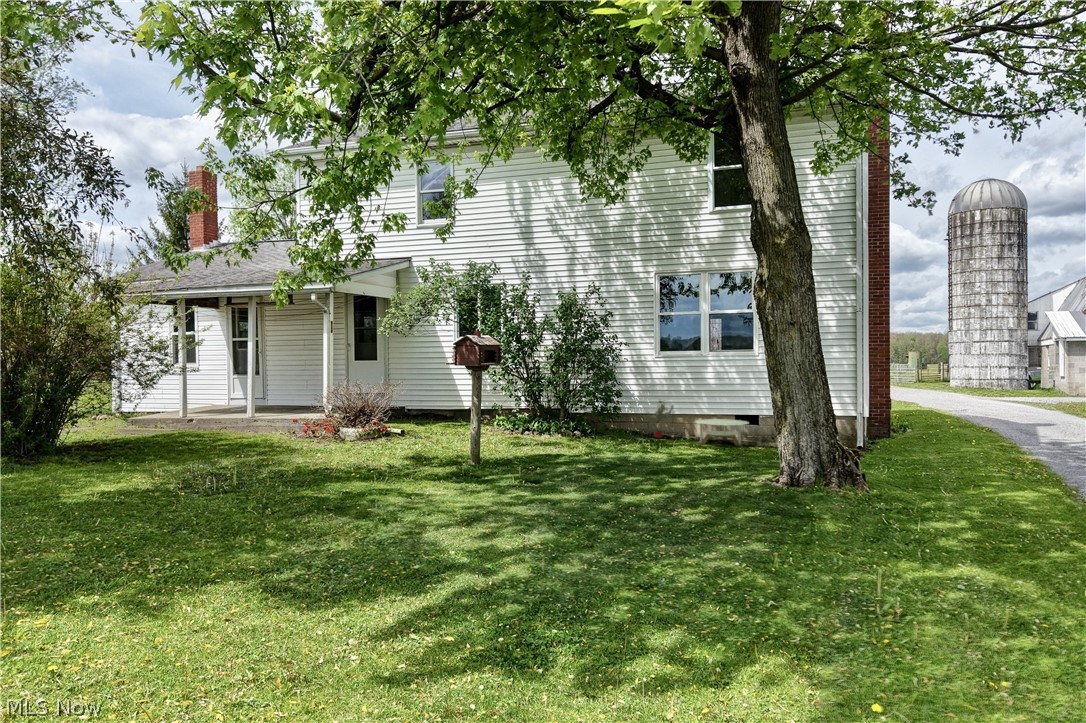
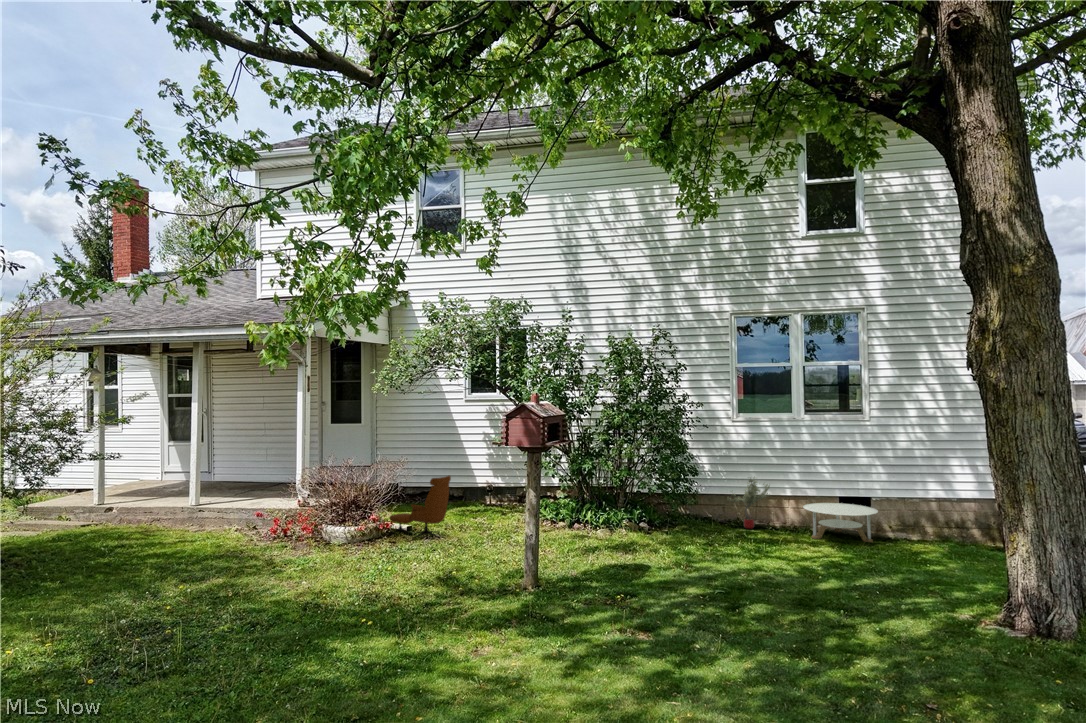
lounge chair: none [388,395,432,441] -> present [390,476,451,538]

